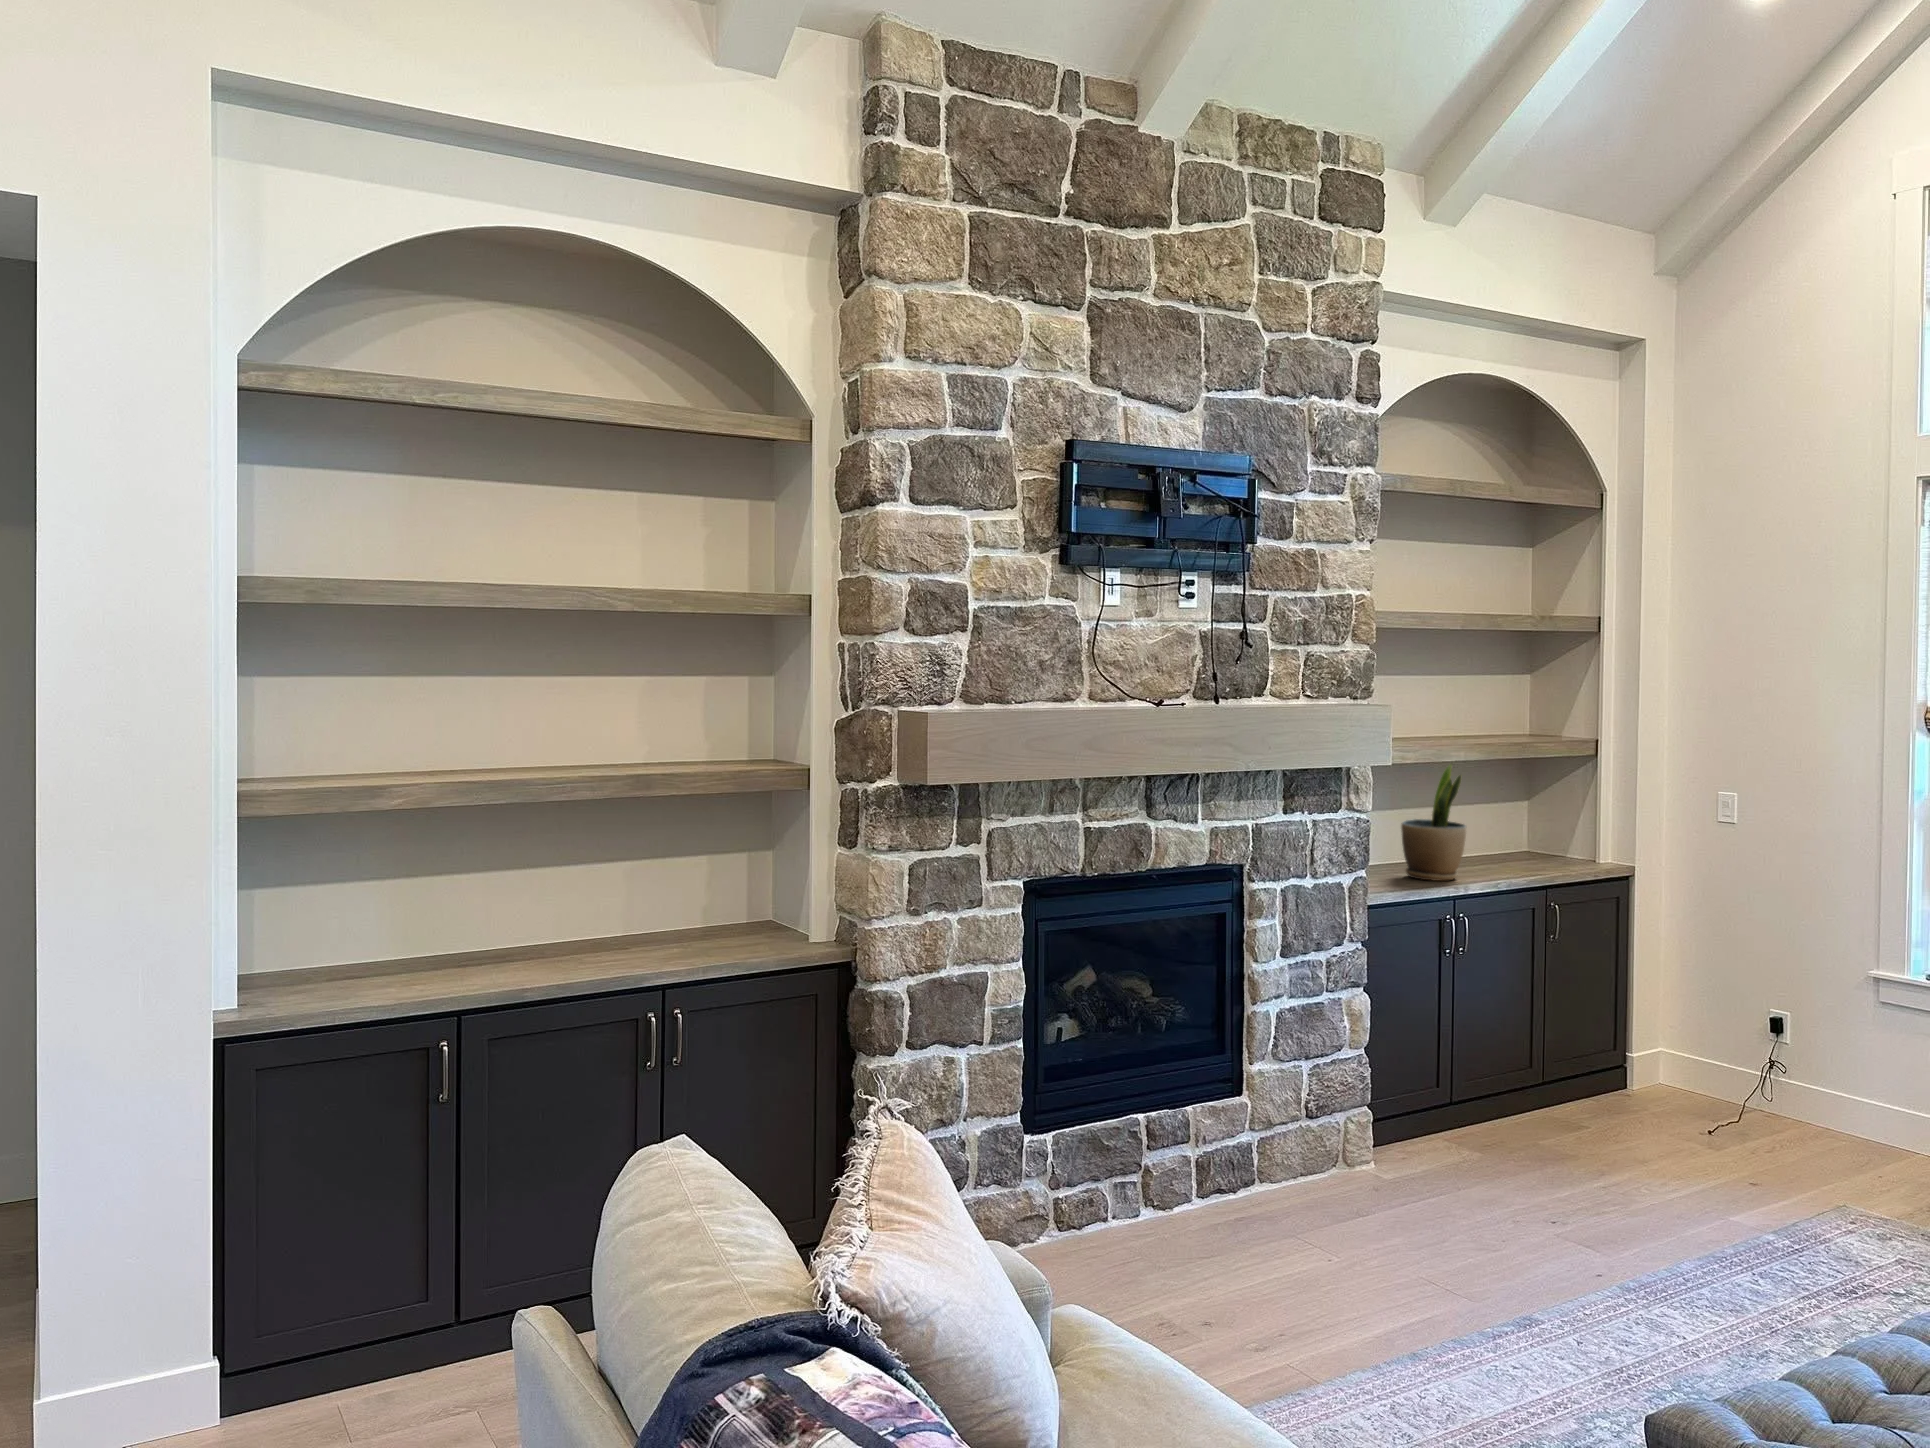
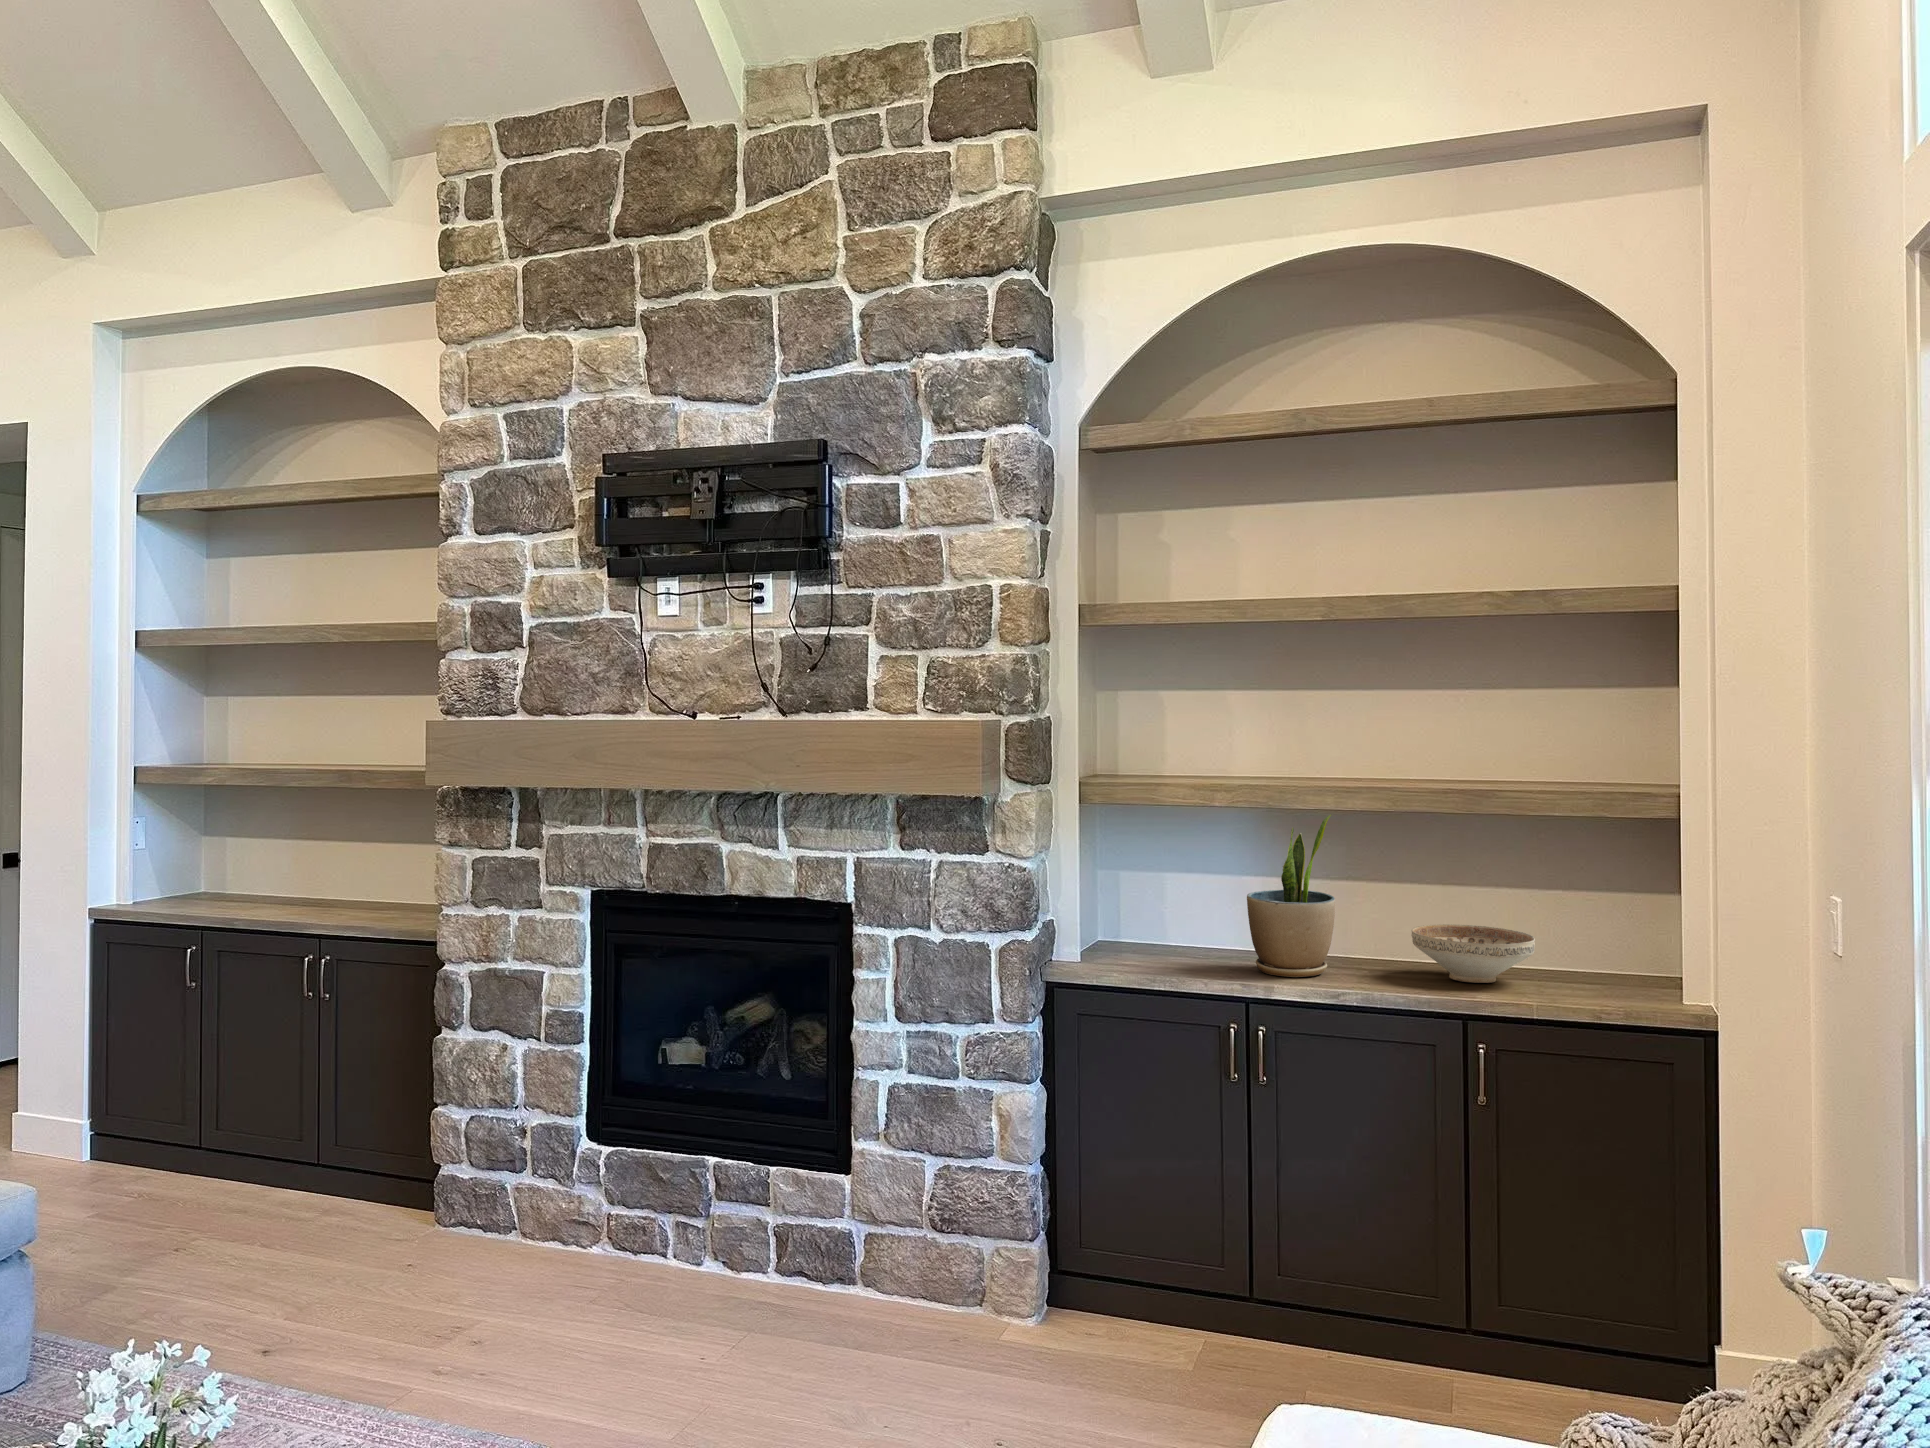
decorative bowl: none [1464,833,1546,869] -> present [1412,924,1535,983]

